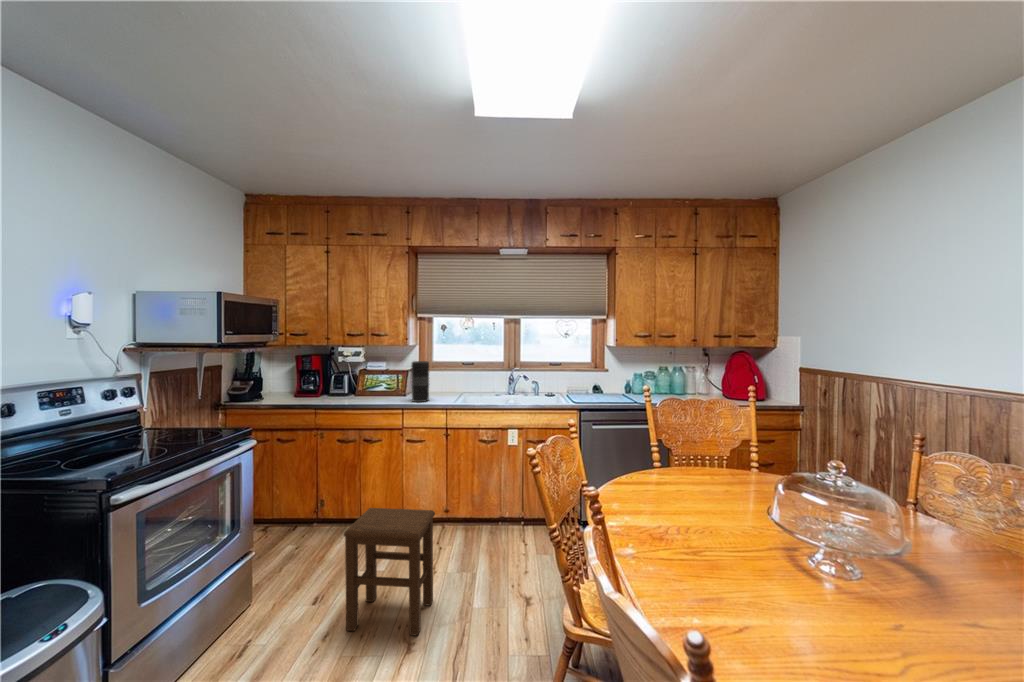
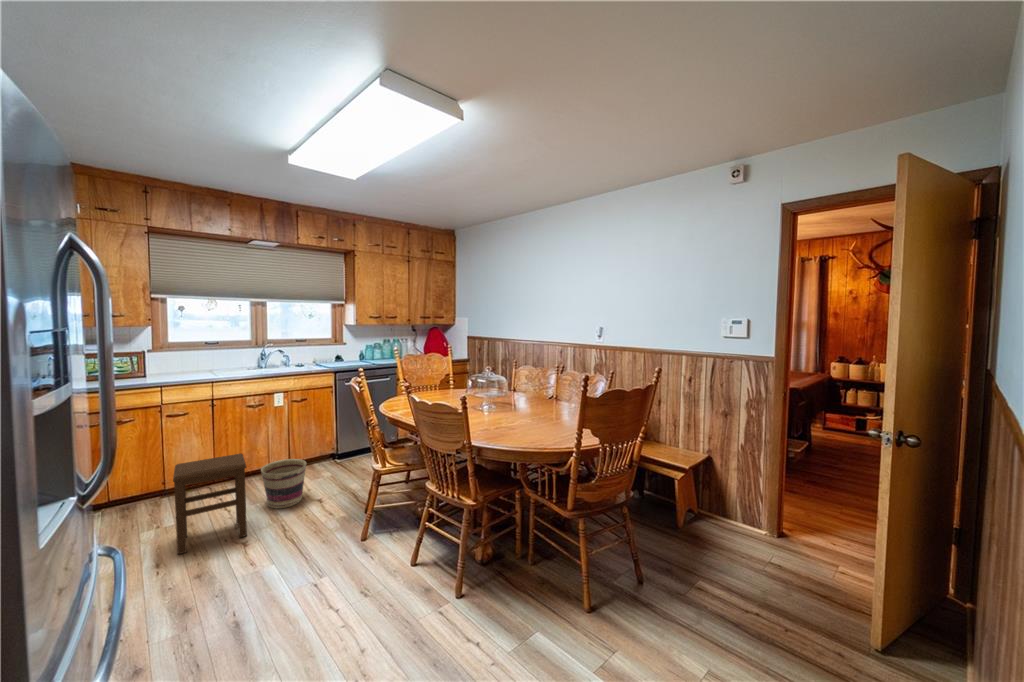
vase: present [411,361,429,402] -> none [162,342,184,381]
basket: none [462,523,517,599] -> present [261,459,306,508]

